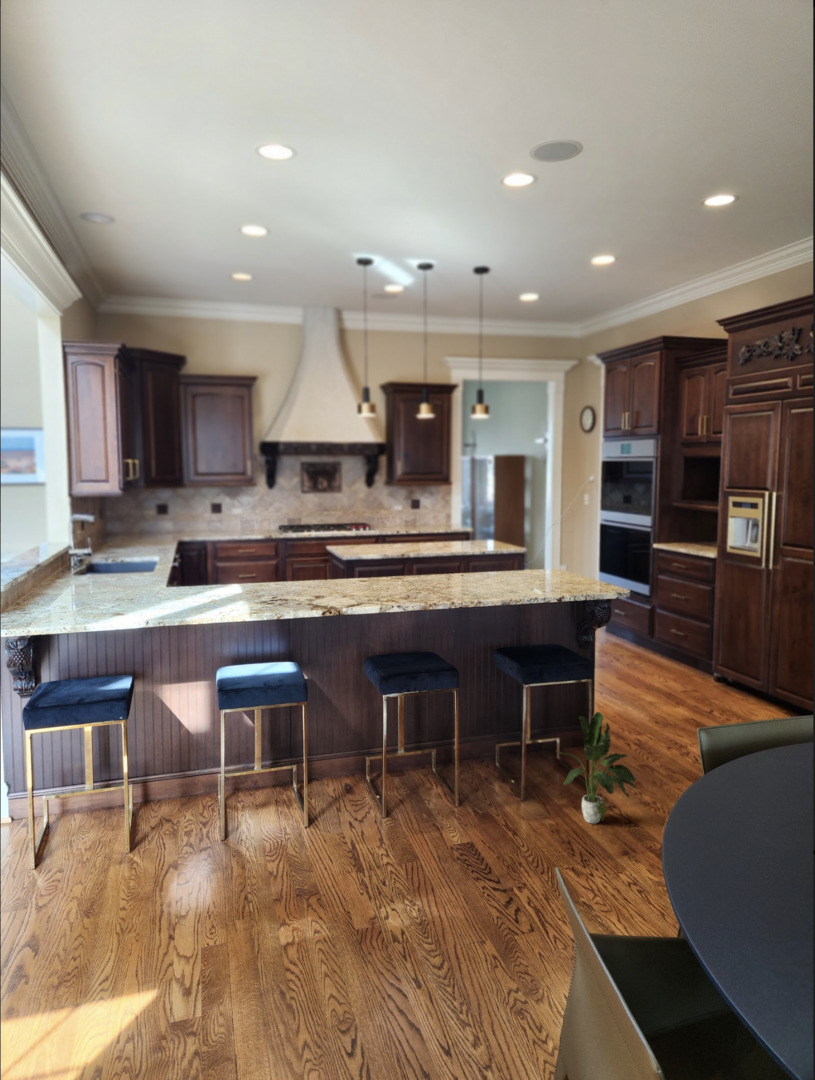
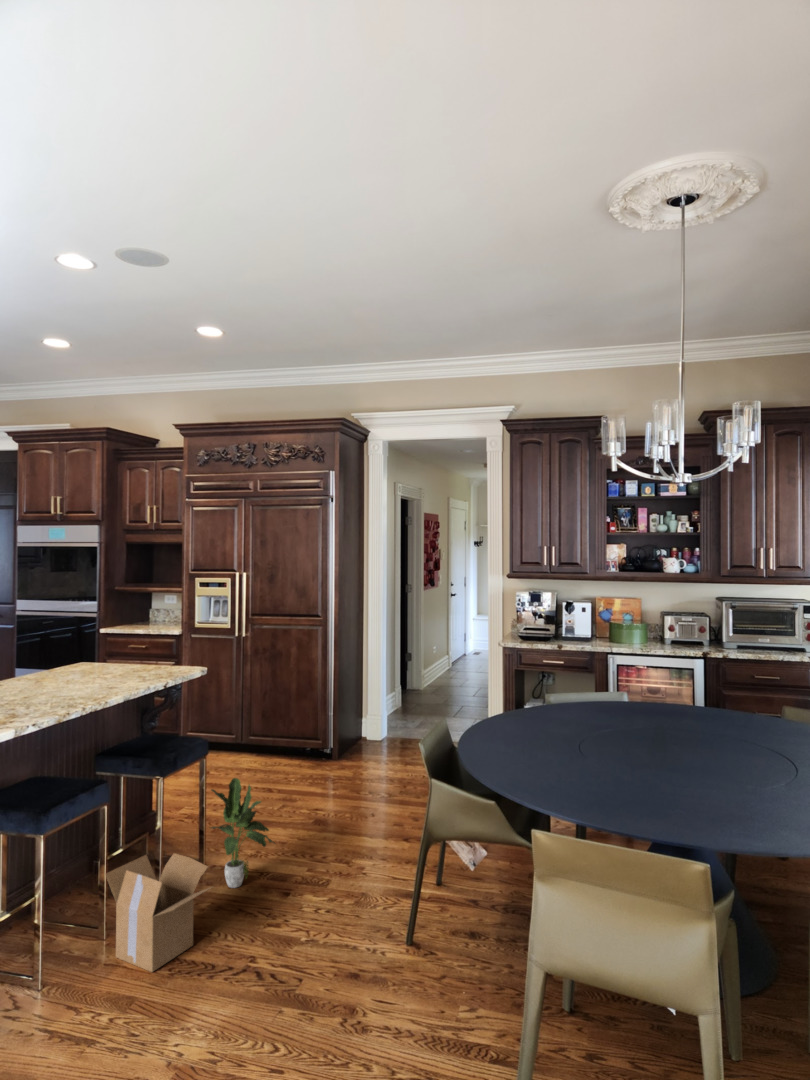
cardboard box: none [443,751,517,849] -> present [105,854,212,972]

